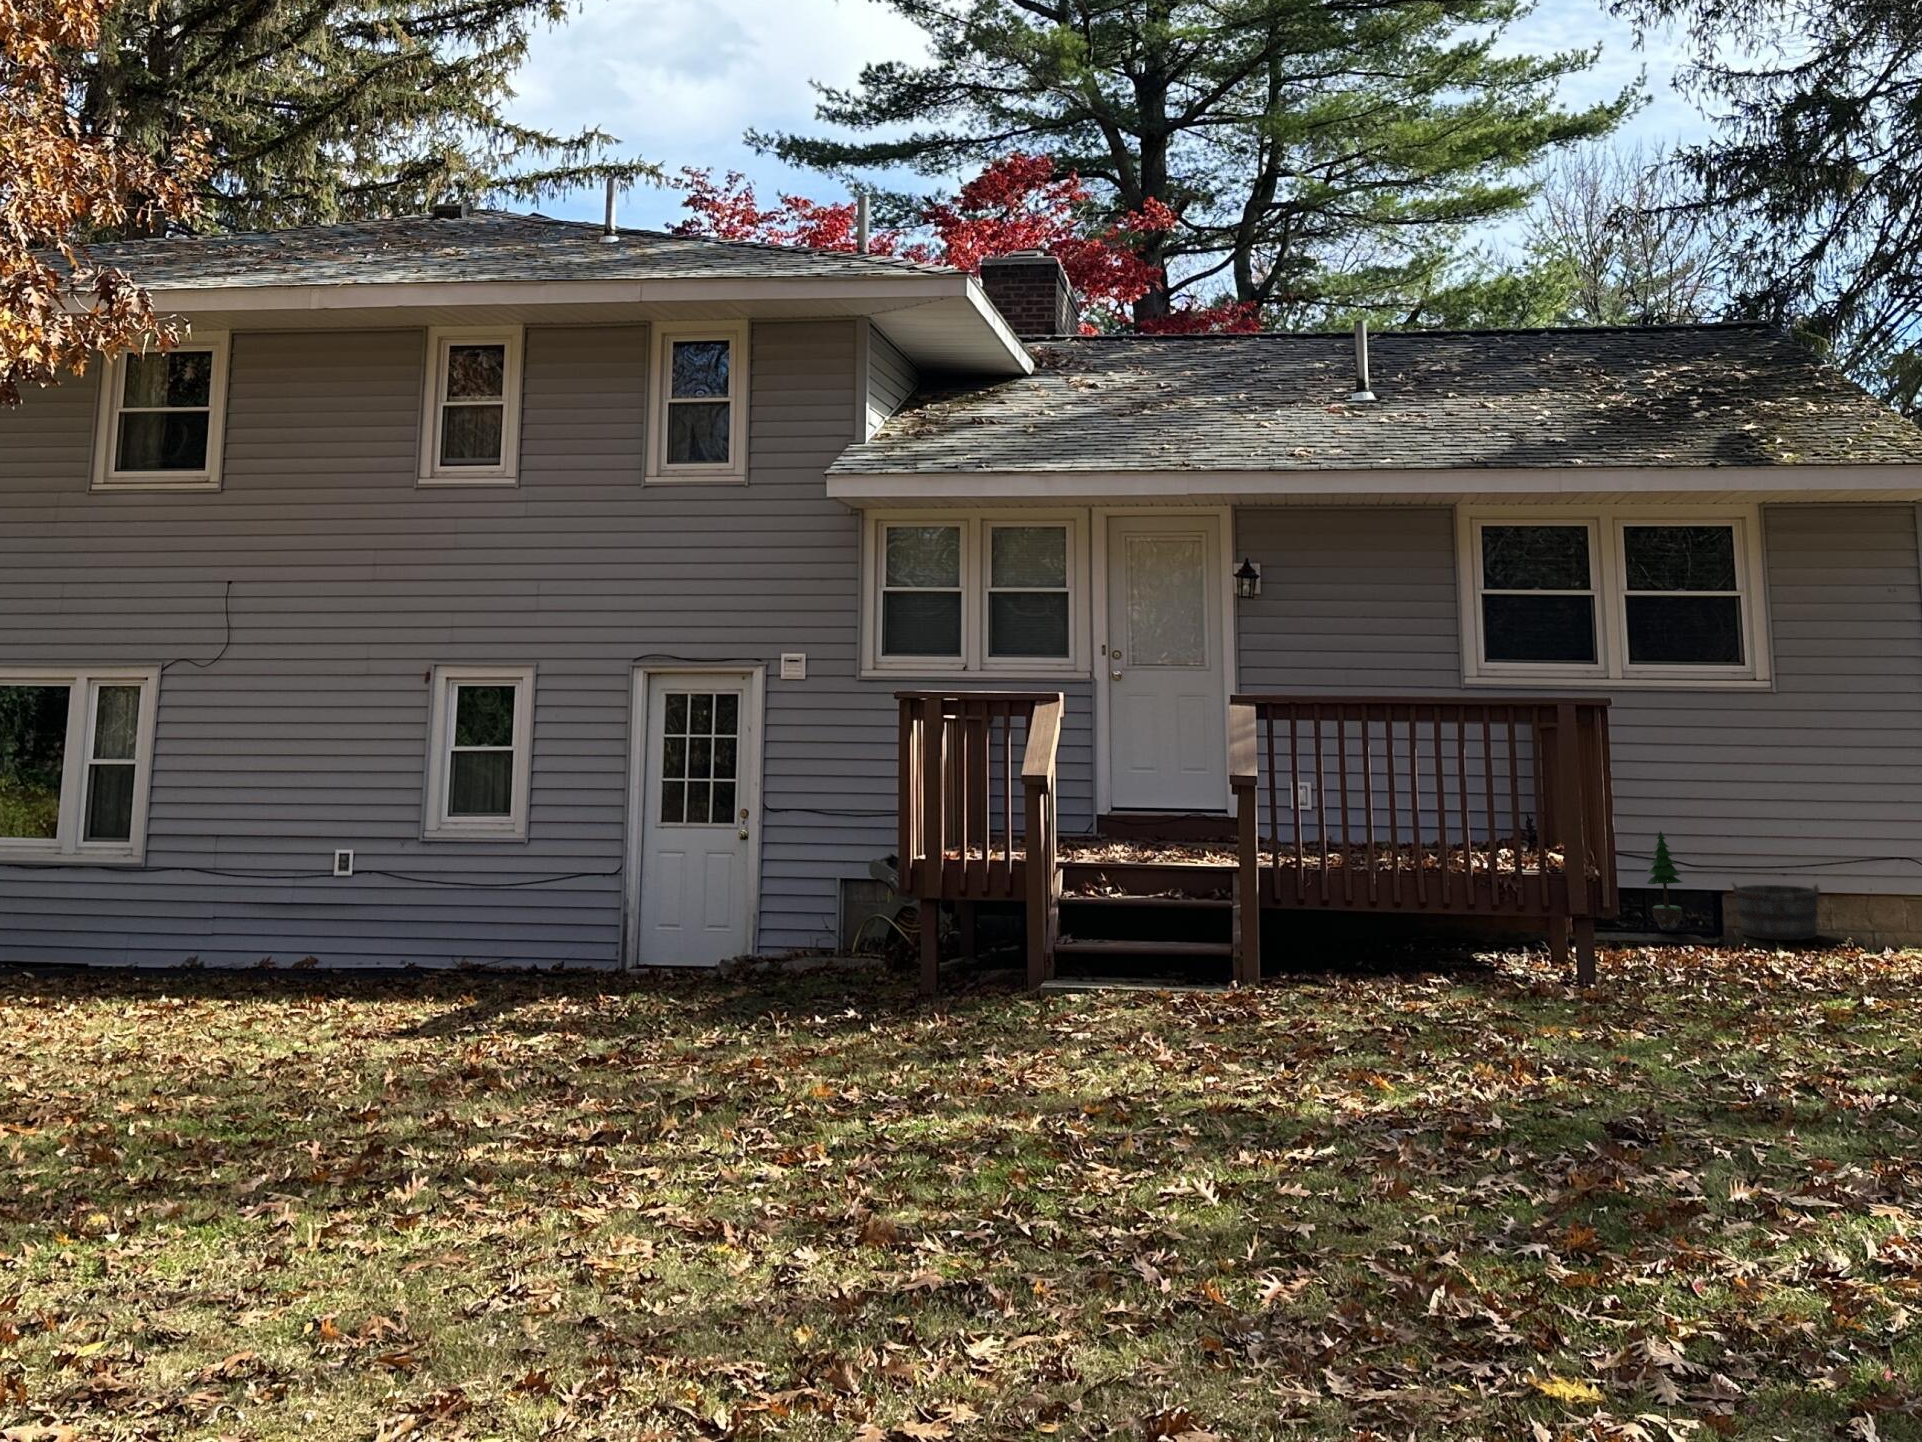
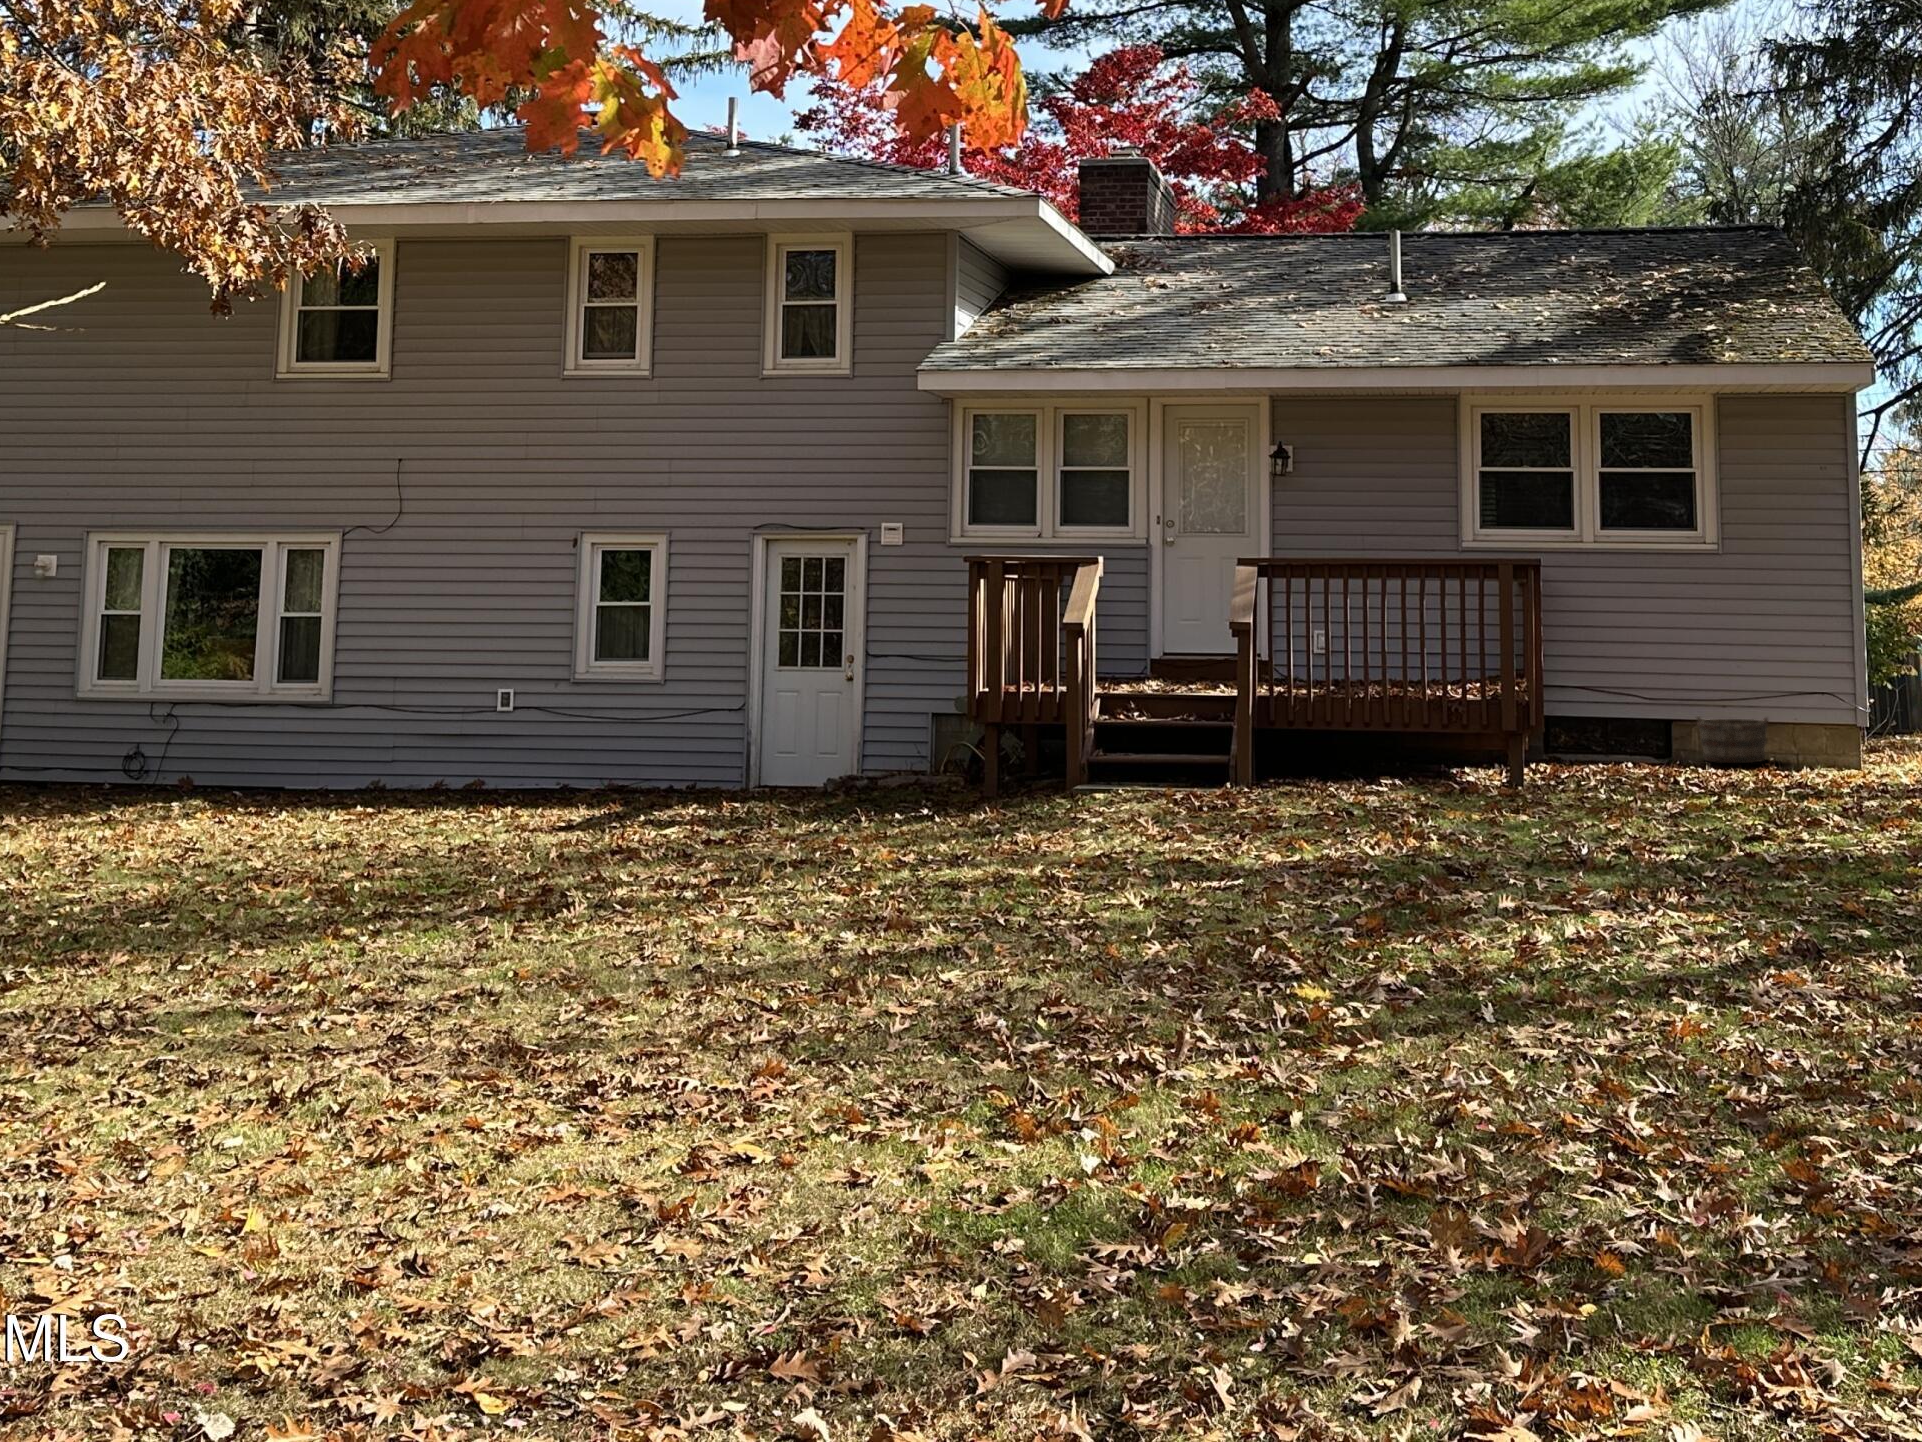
potted tree: present [1647,831,1682,932] -> none [1627,673,1658,759]

